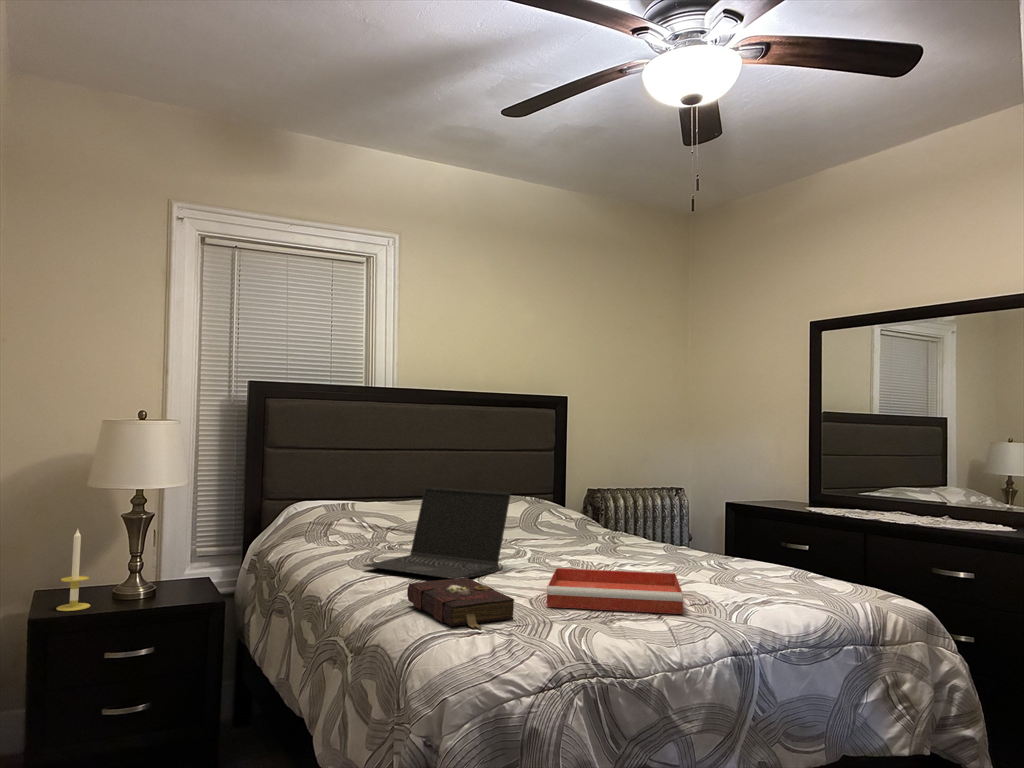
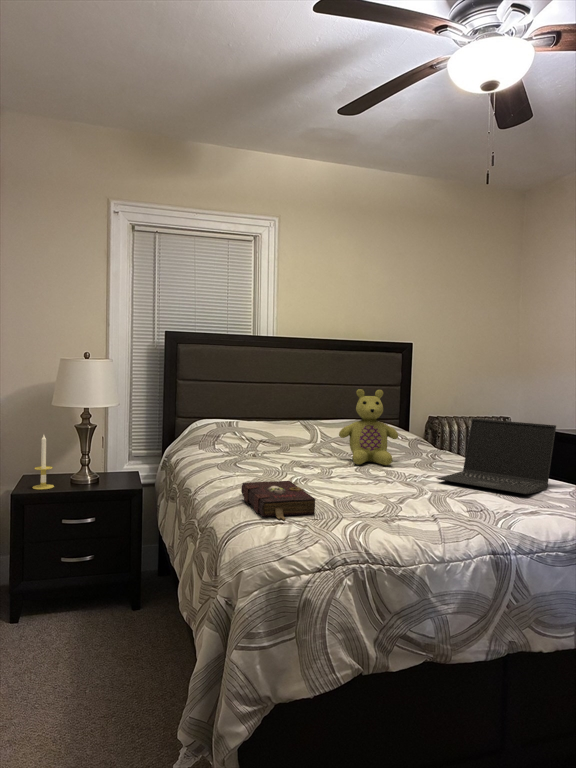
stuffed bear: none [499,456,573,554] -> present [339,389,398,465]
laptop: present [363,487,511,579] -> present [437,418,556,494]
tray: present [547,568,683,614] -> none [347,477,462,519]

